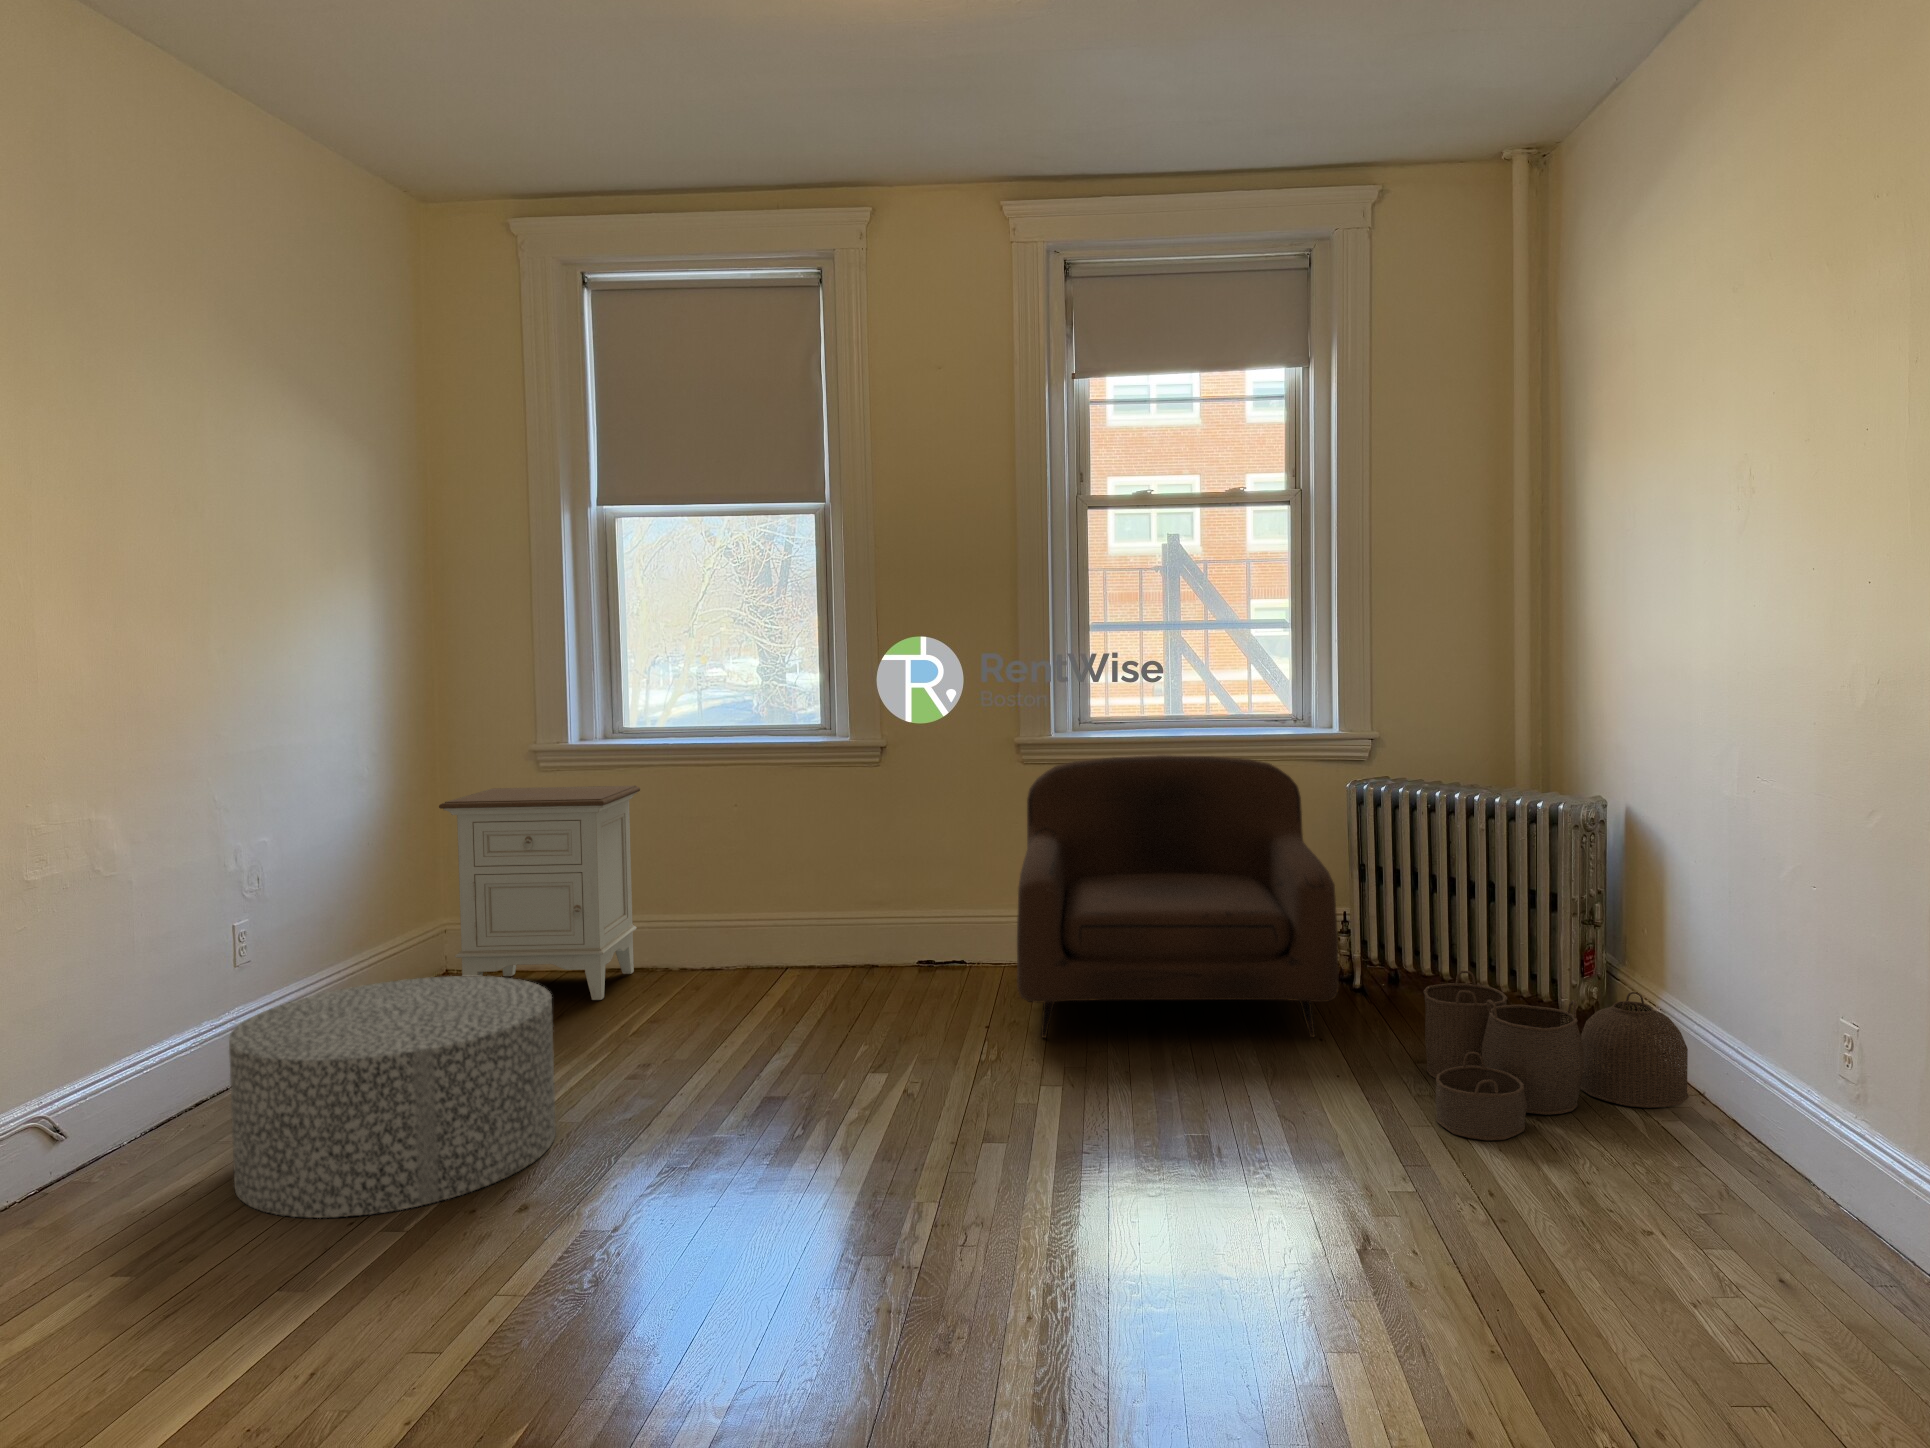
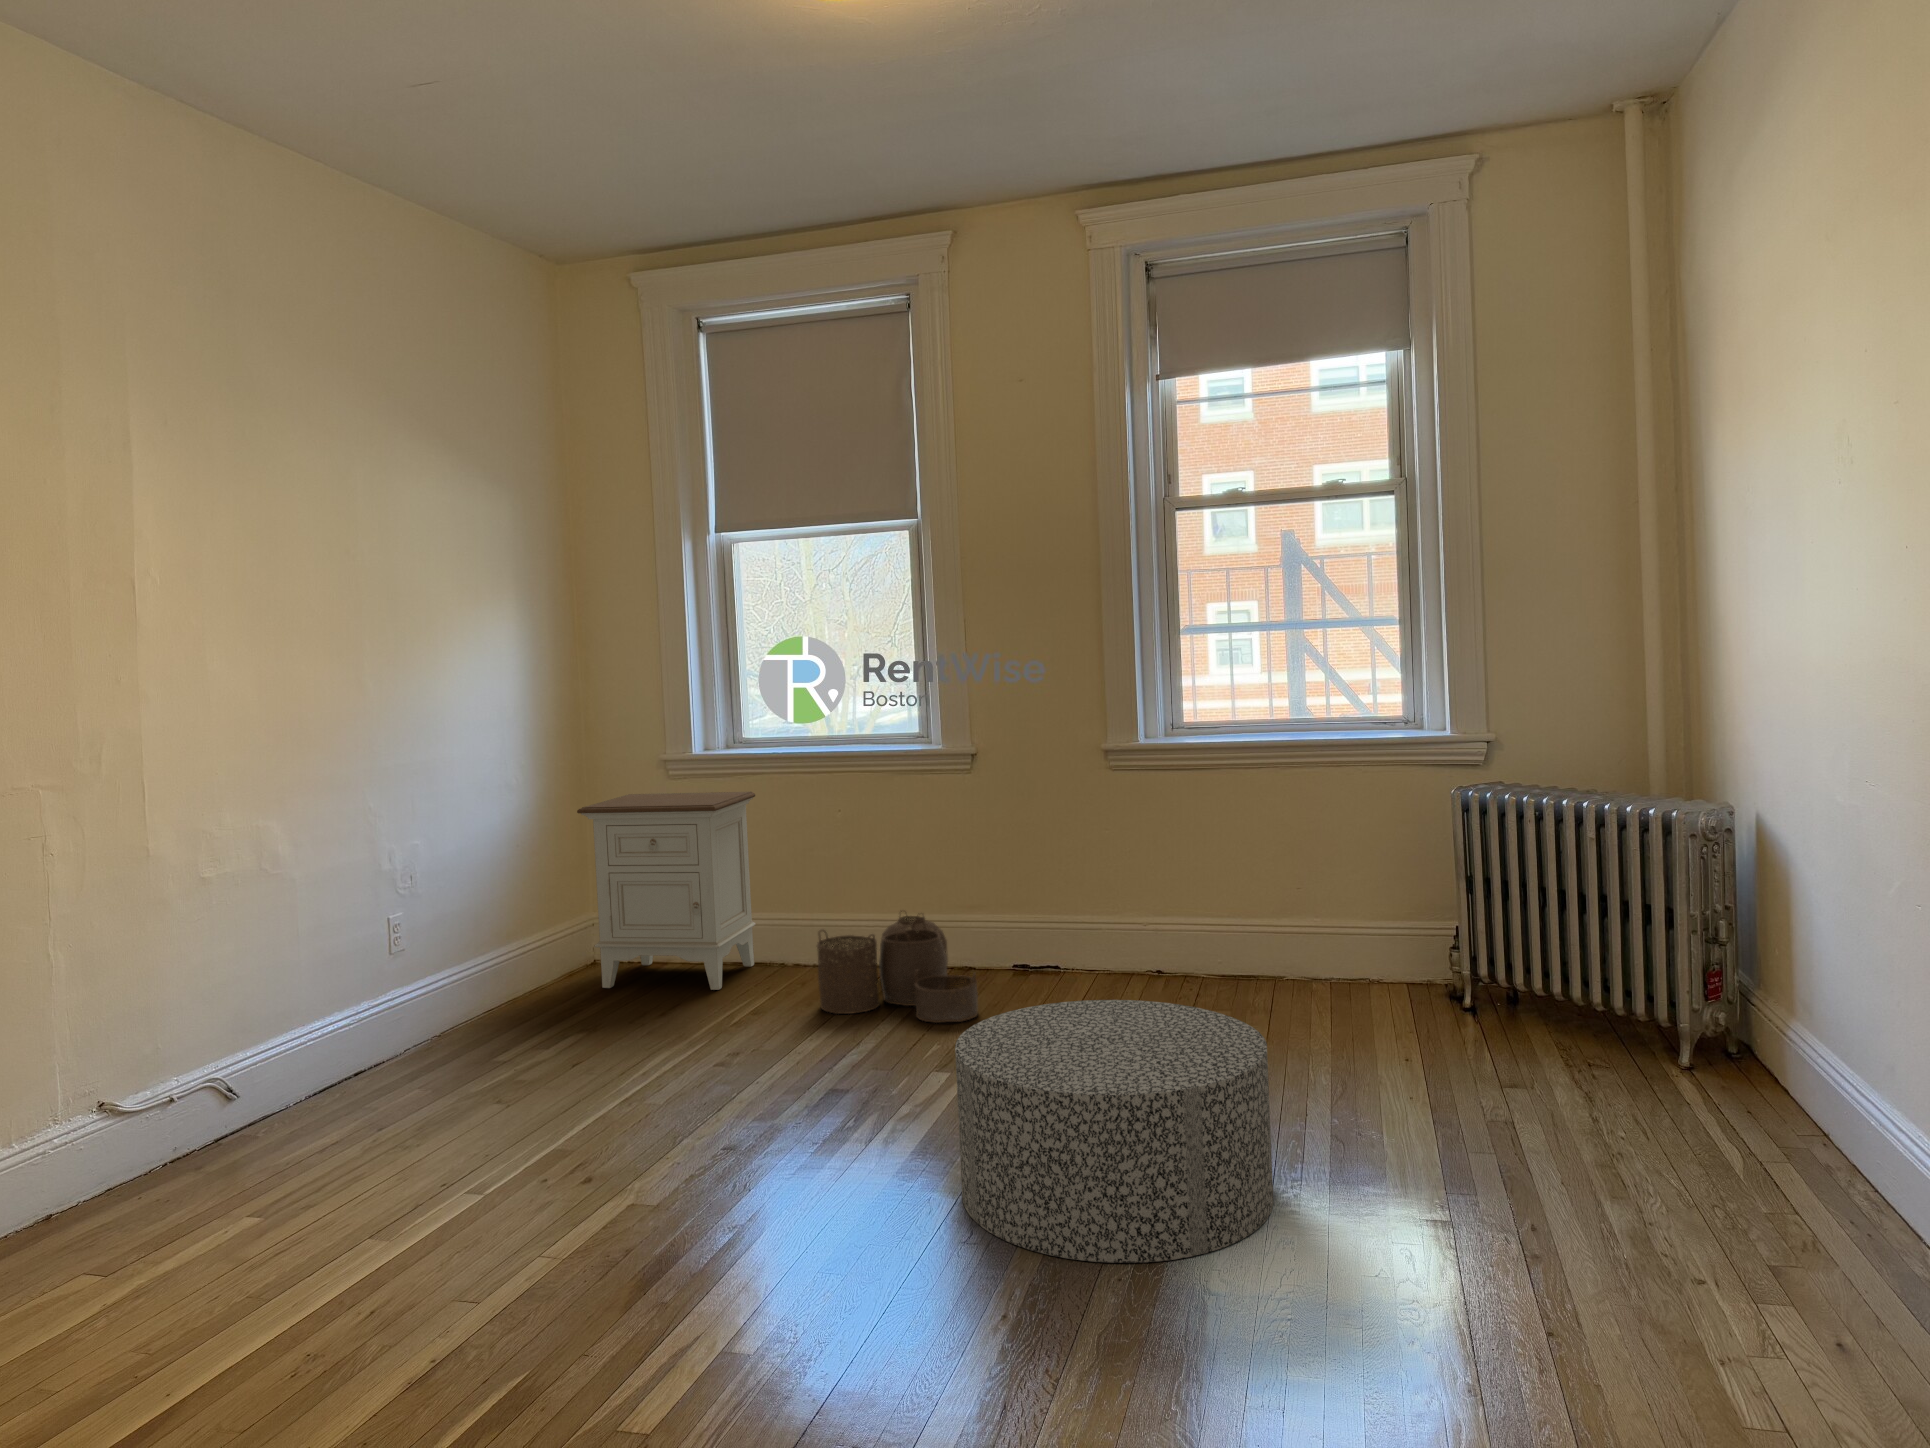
armchair: present [1017,755,1339,1037] -> none [1086,760,1422,1055]
woven basket: present [1423,971,1689,1141] -> present [817,911,978,1023]
ottoman: present [229,976,556,1218] -> present [955,1000,1273,1263]

